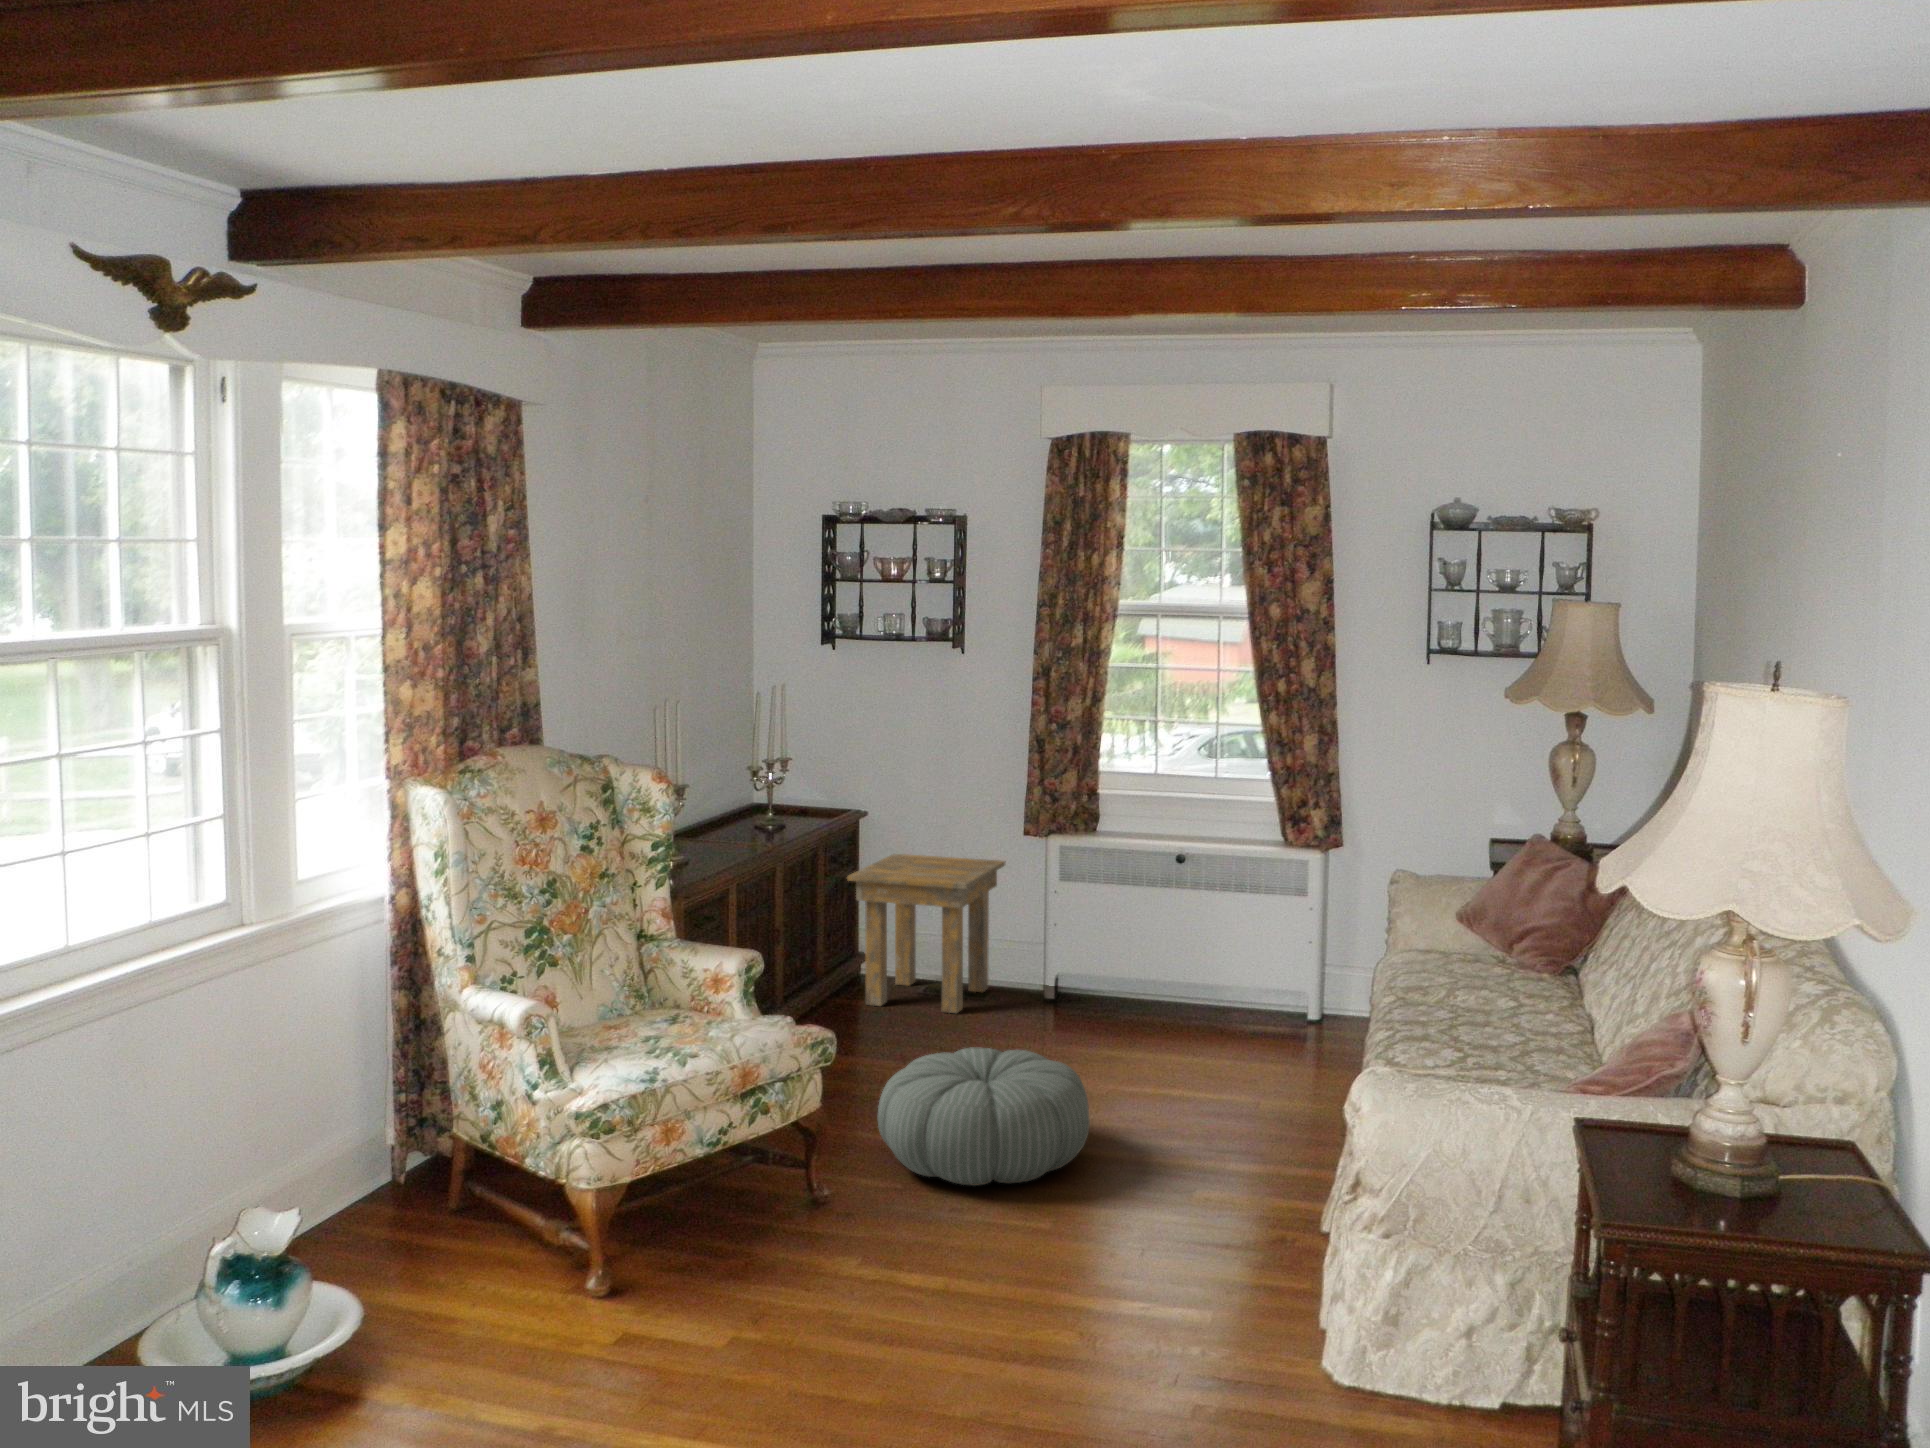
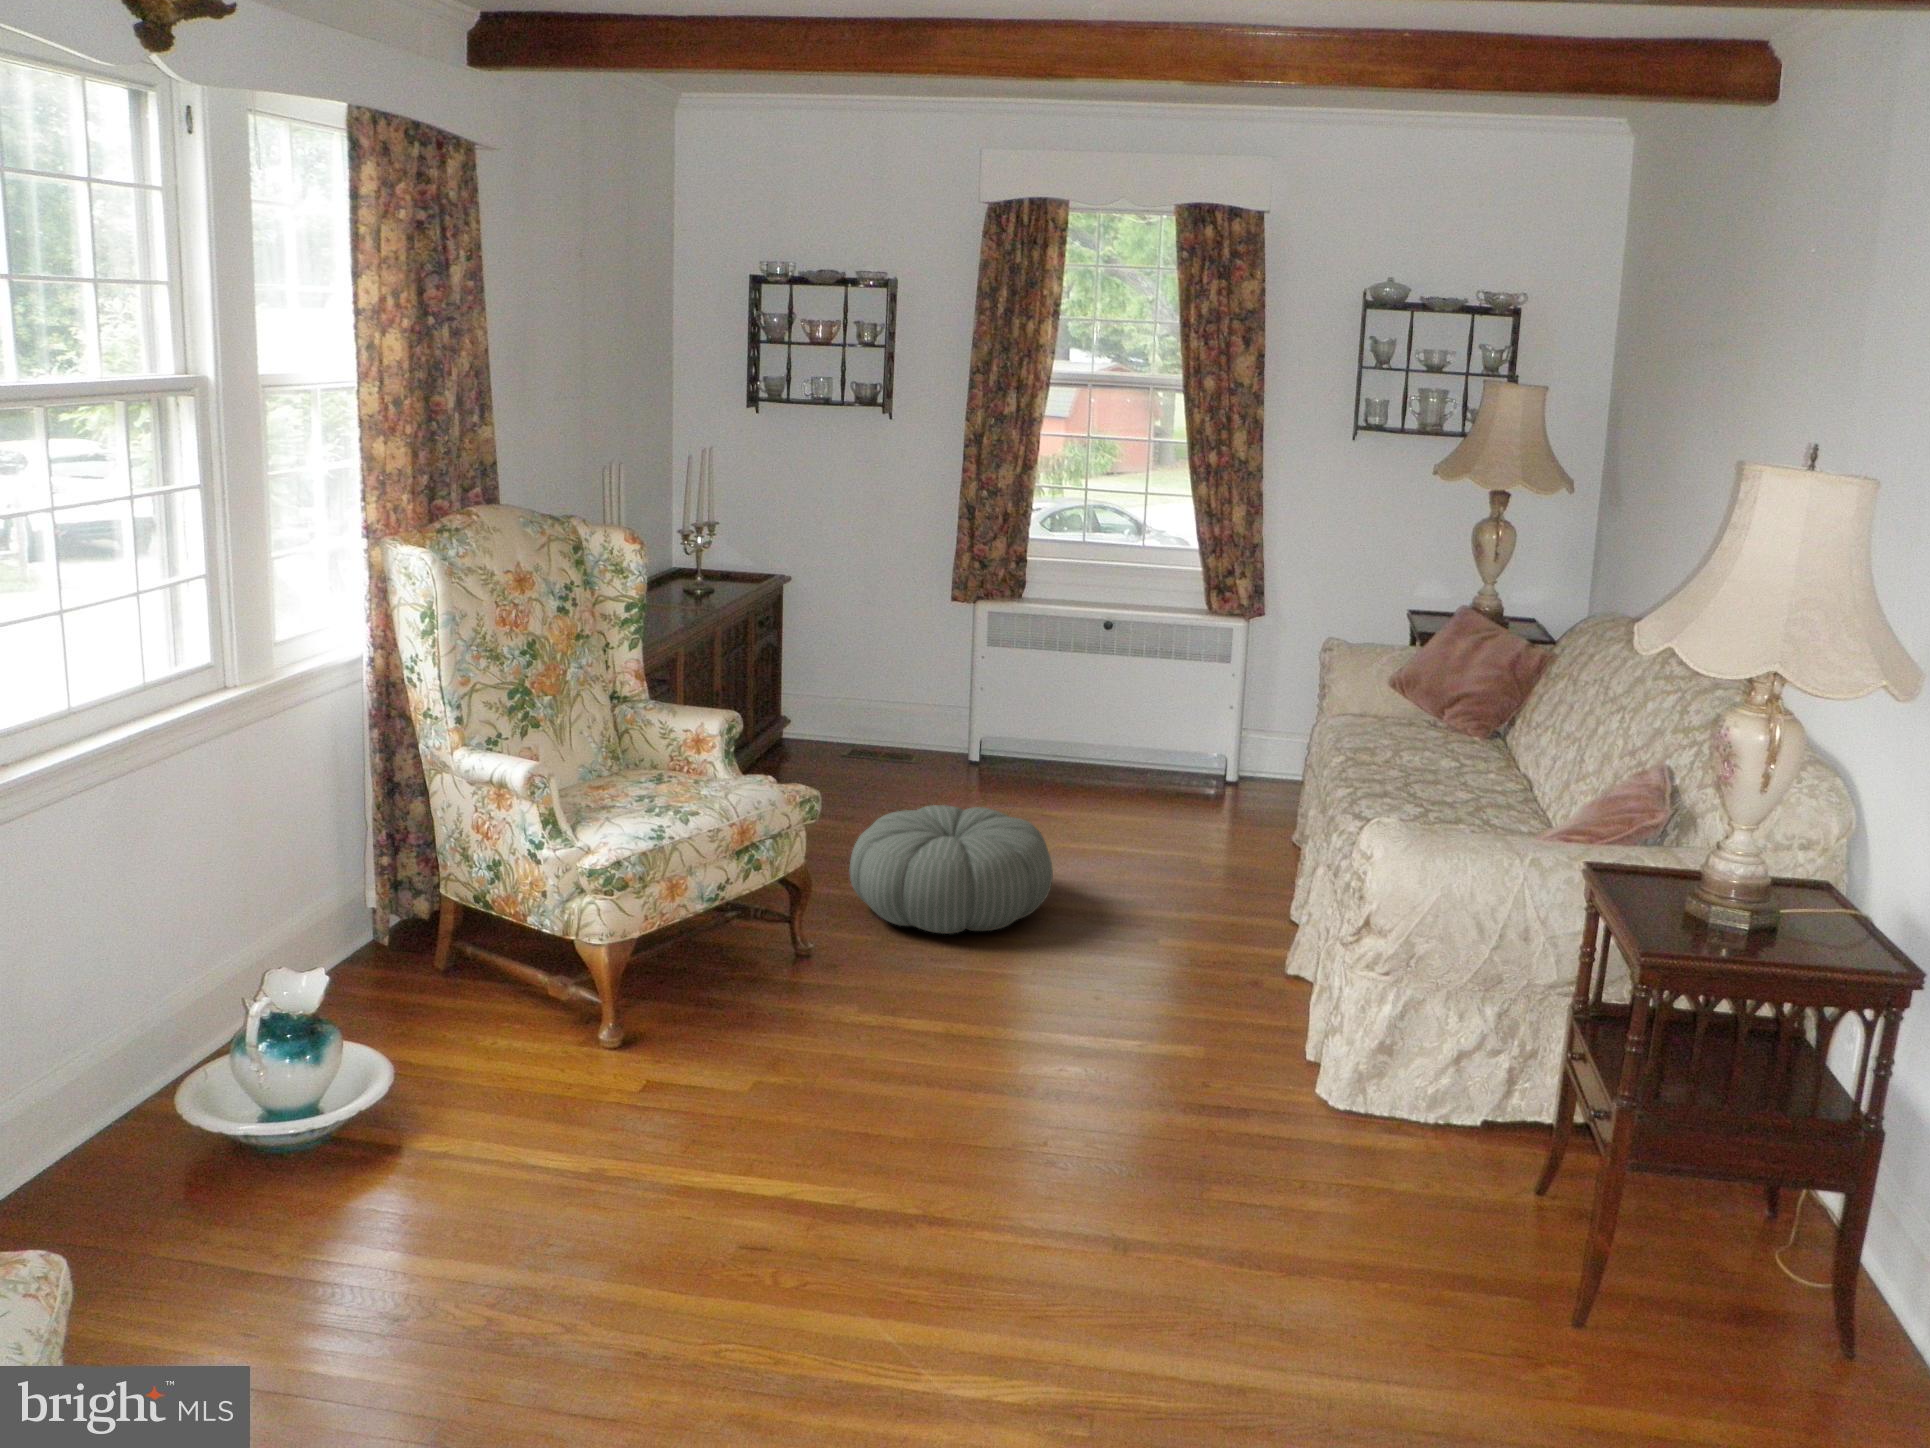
side table: present [847,854,1005,1013] -> none [783,617,934,772]

